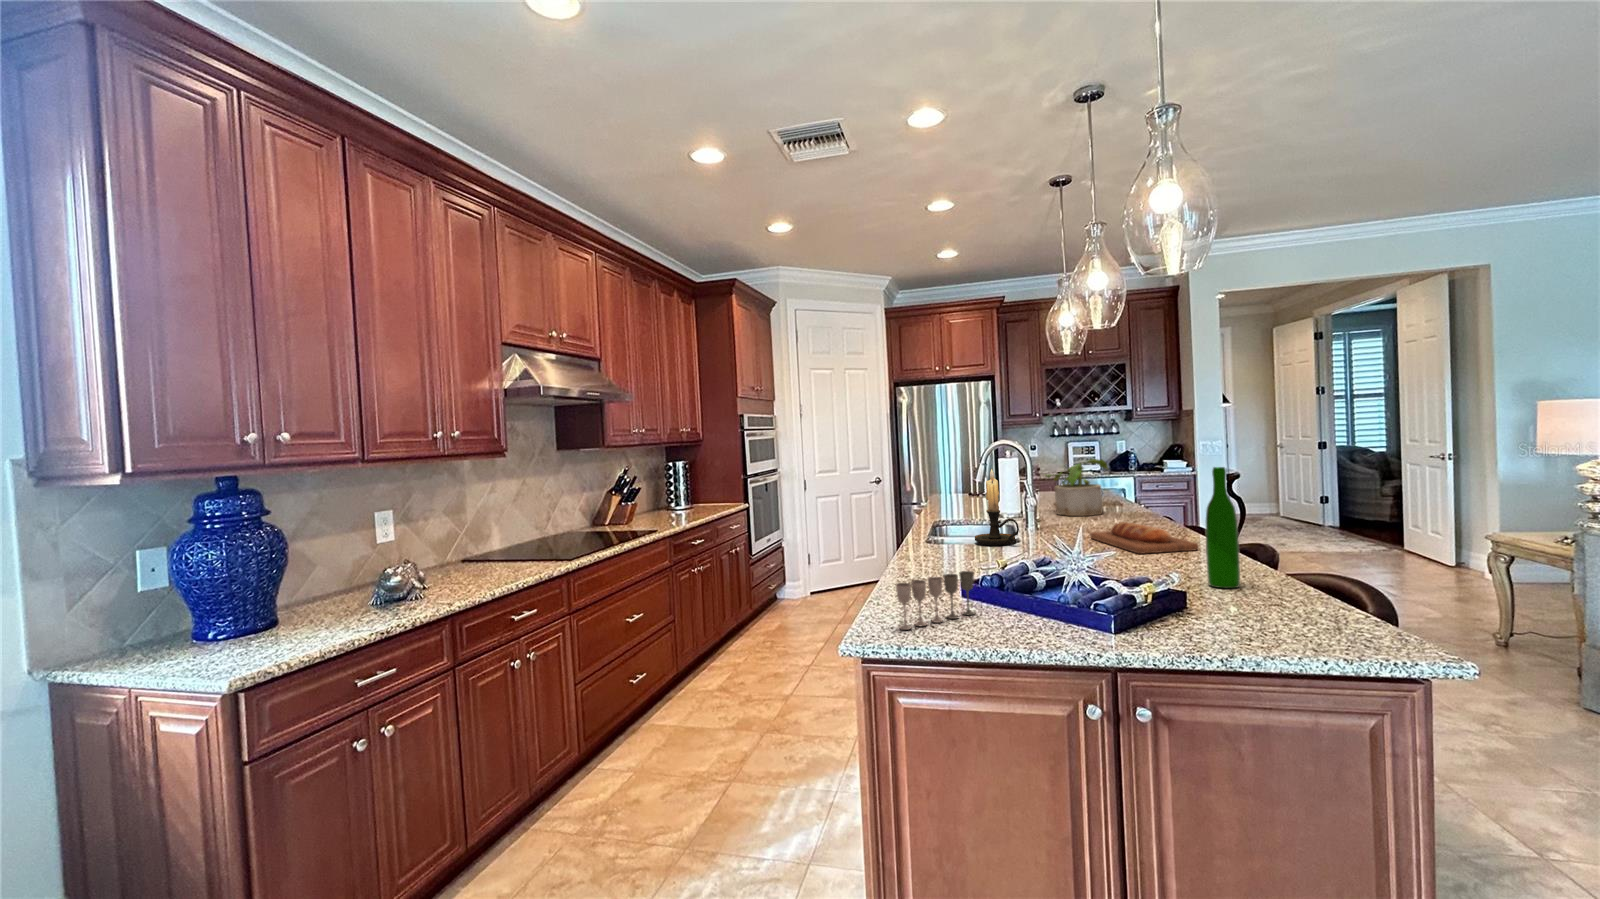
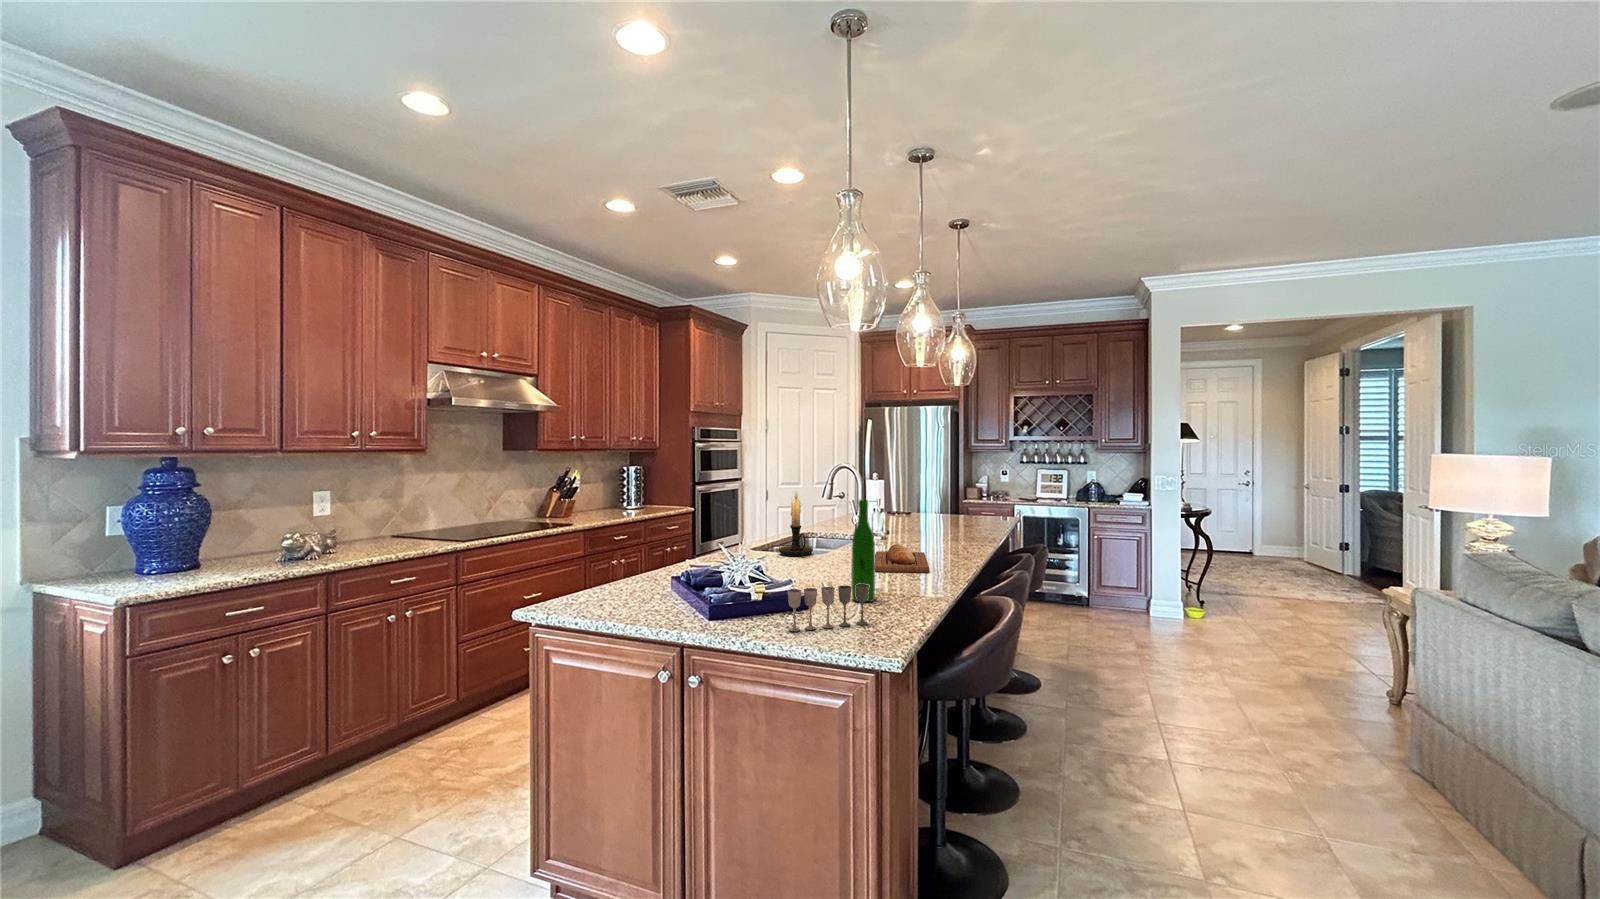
potted plant: present [1046,459,1108,516] -> none [906,487,959,538]
wine glass: present [896,571,974,630] -> present [788,584,869,631]

